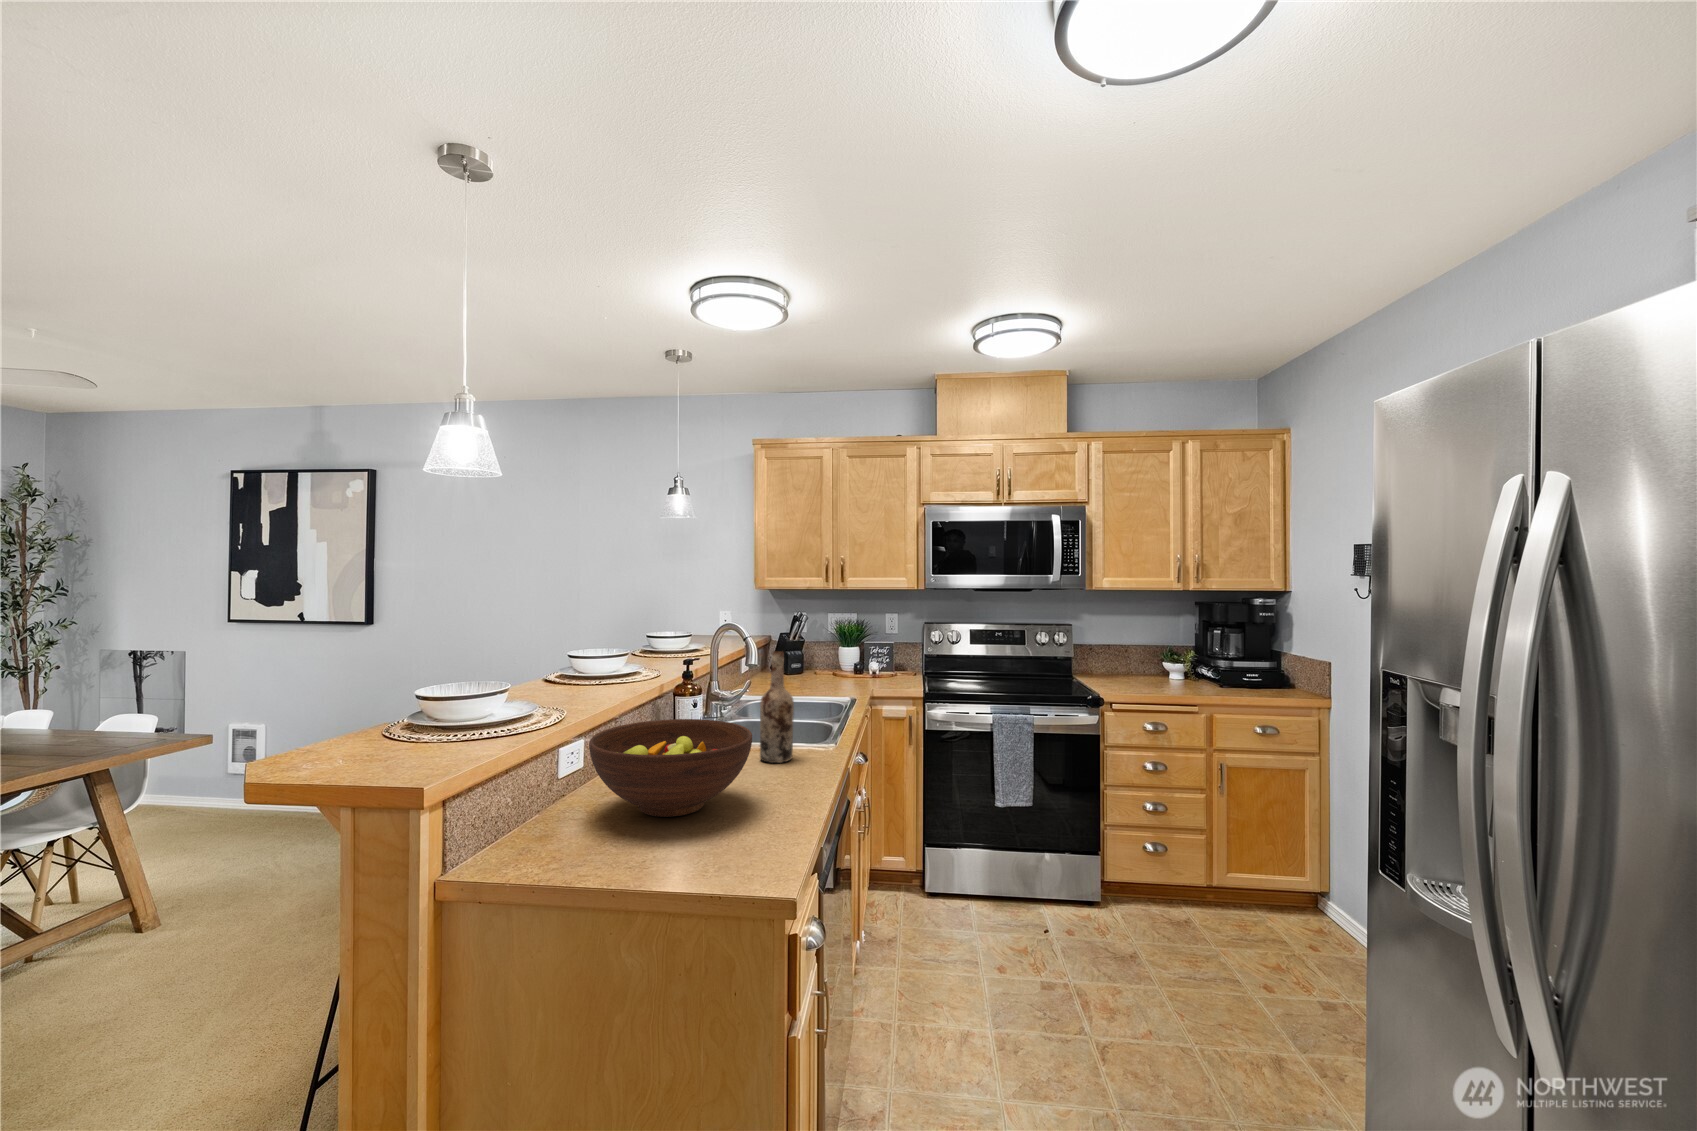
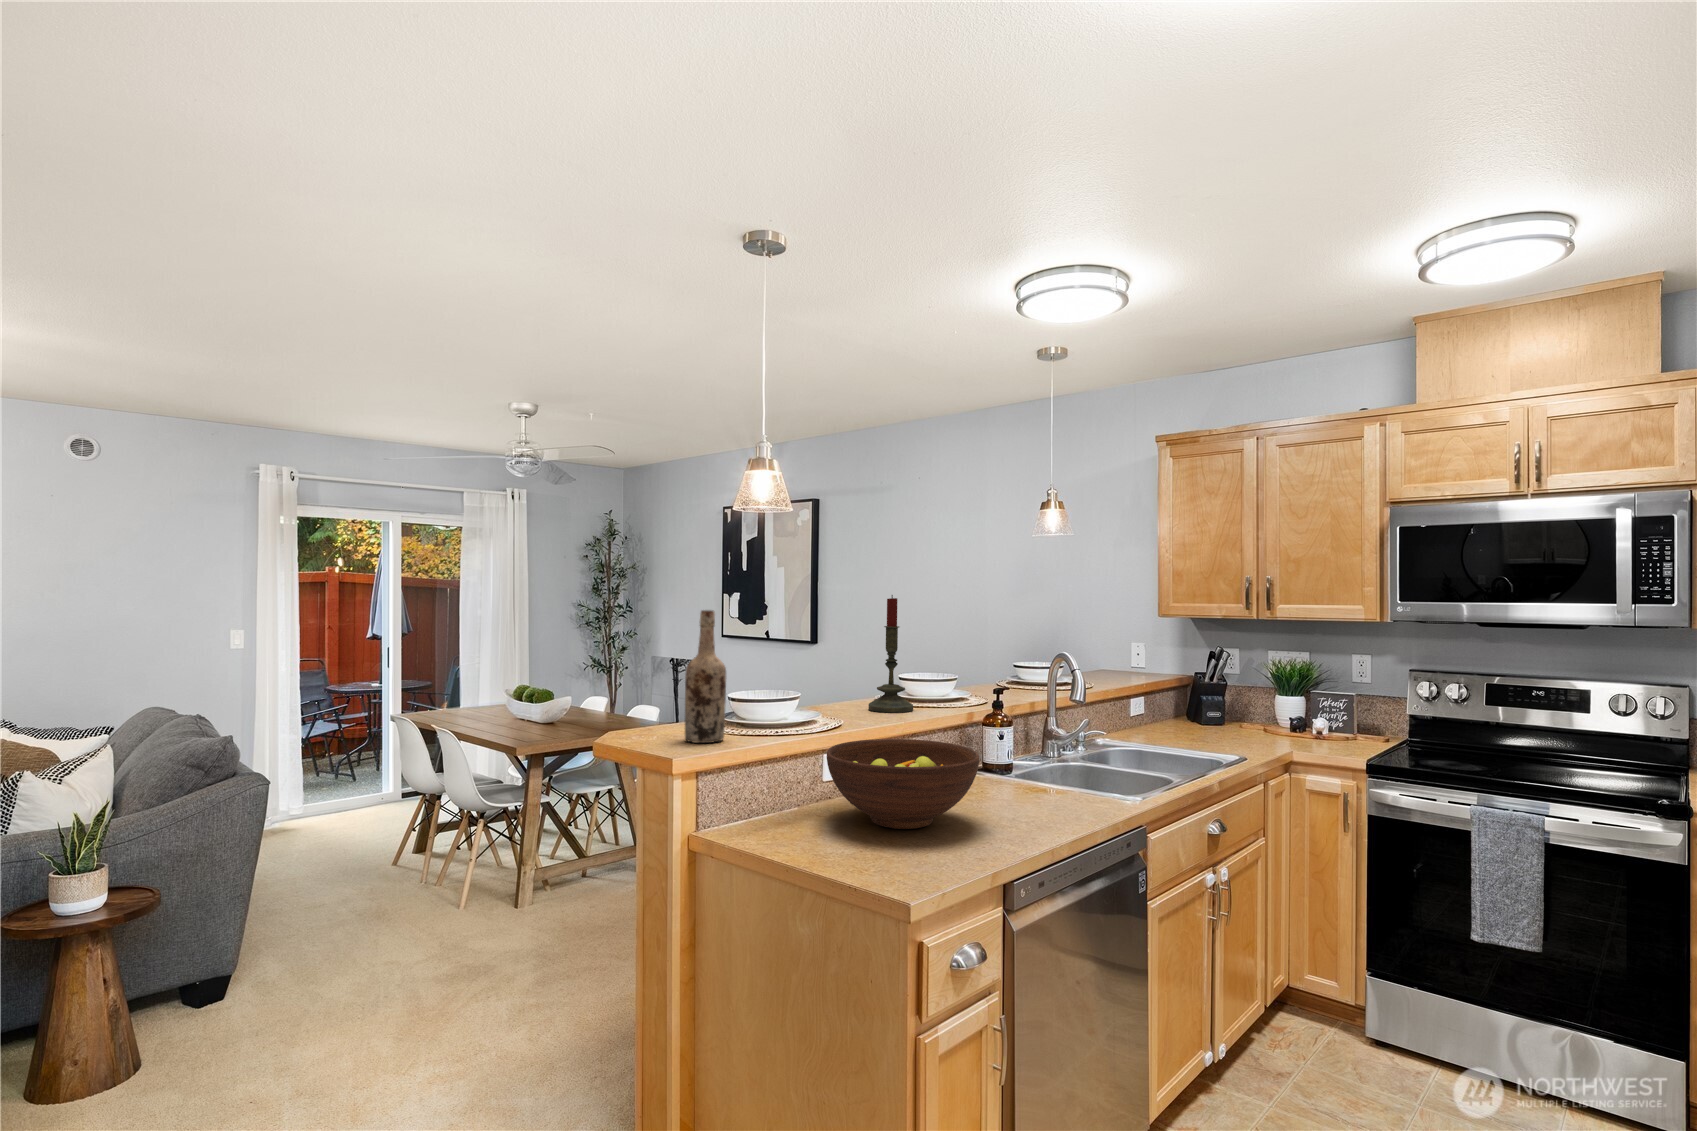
candle: none [561,572,610,695] -> present [869,595,913,713]
wine bottle: present [760,651,794,763] -> present [685,610,726,743]

